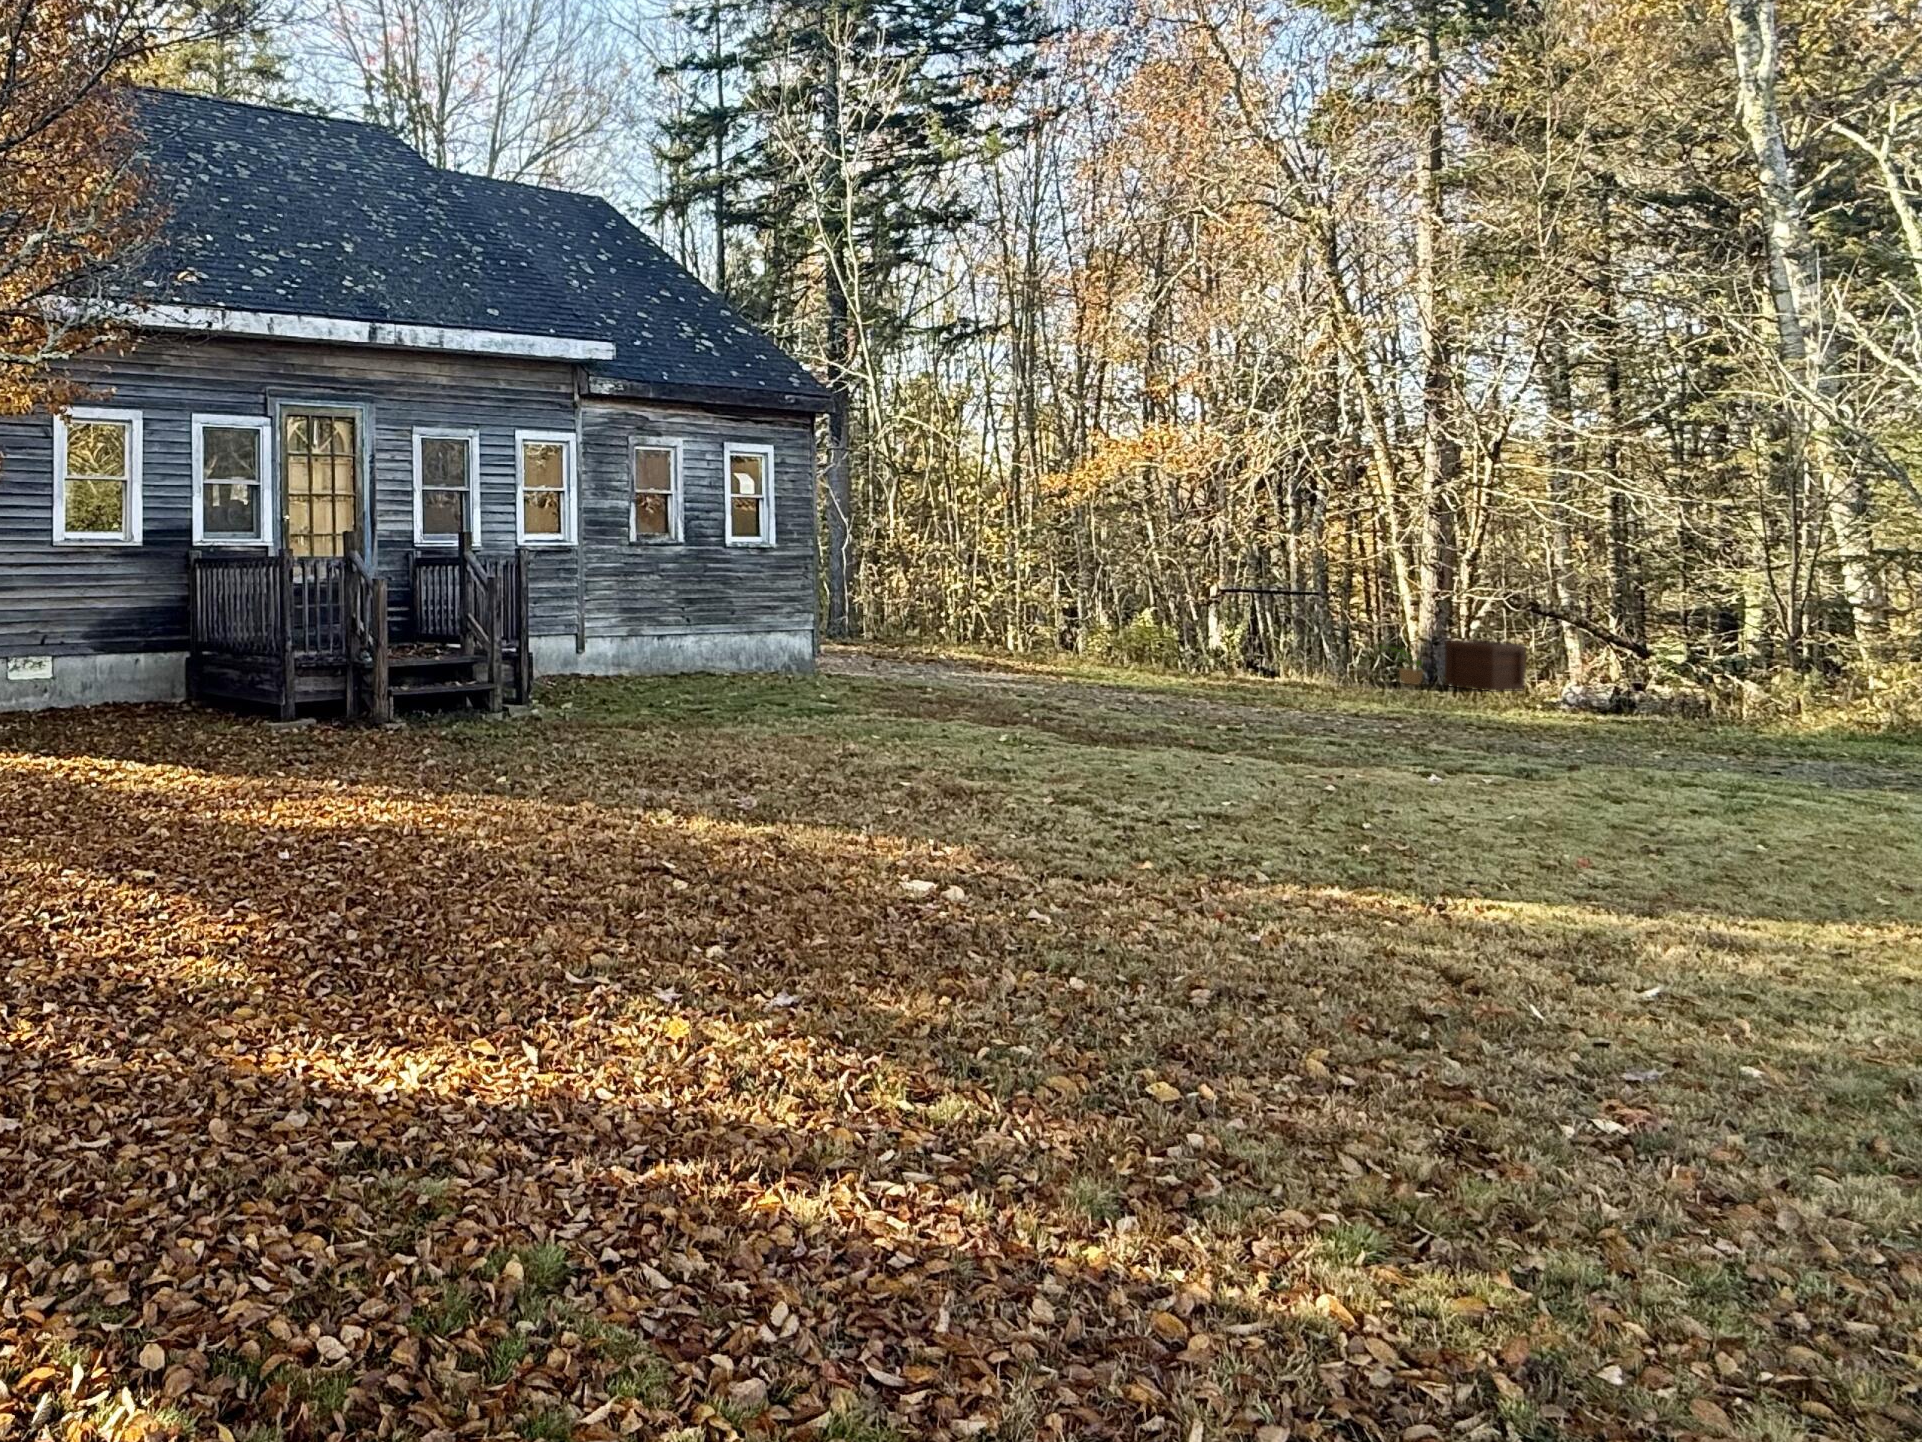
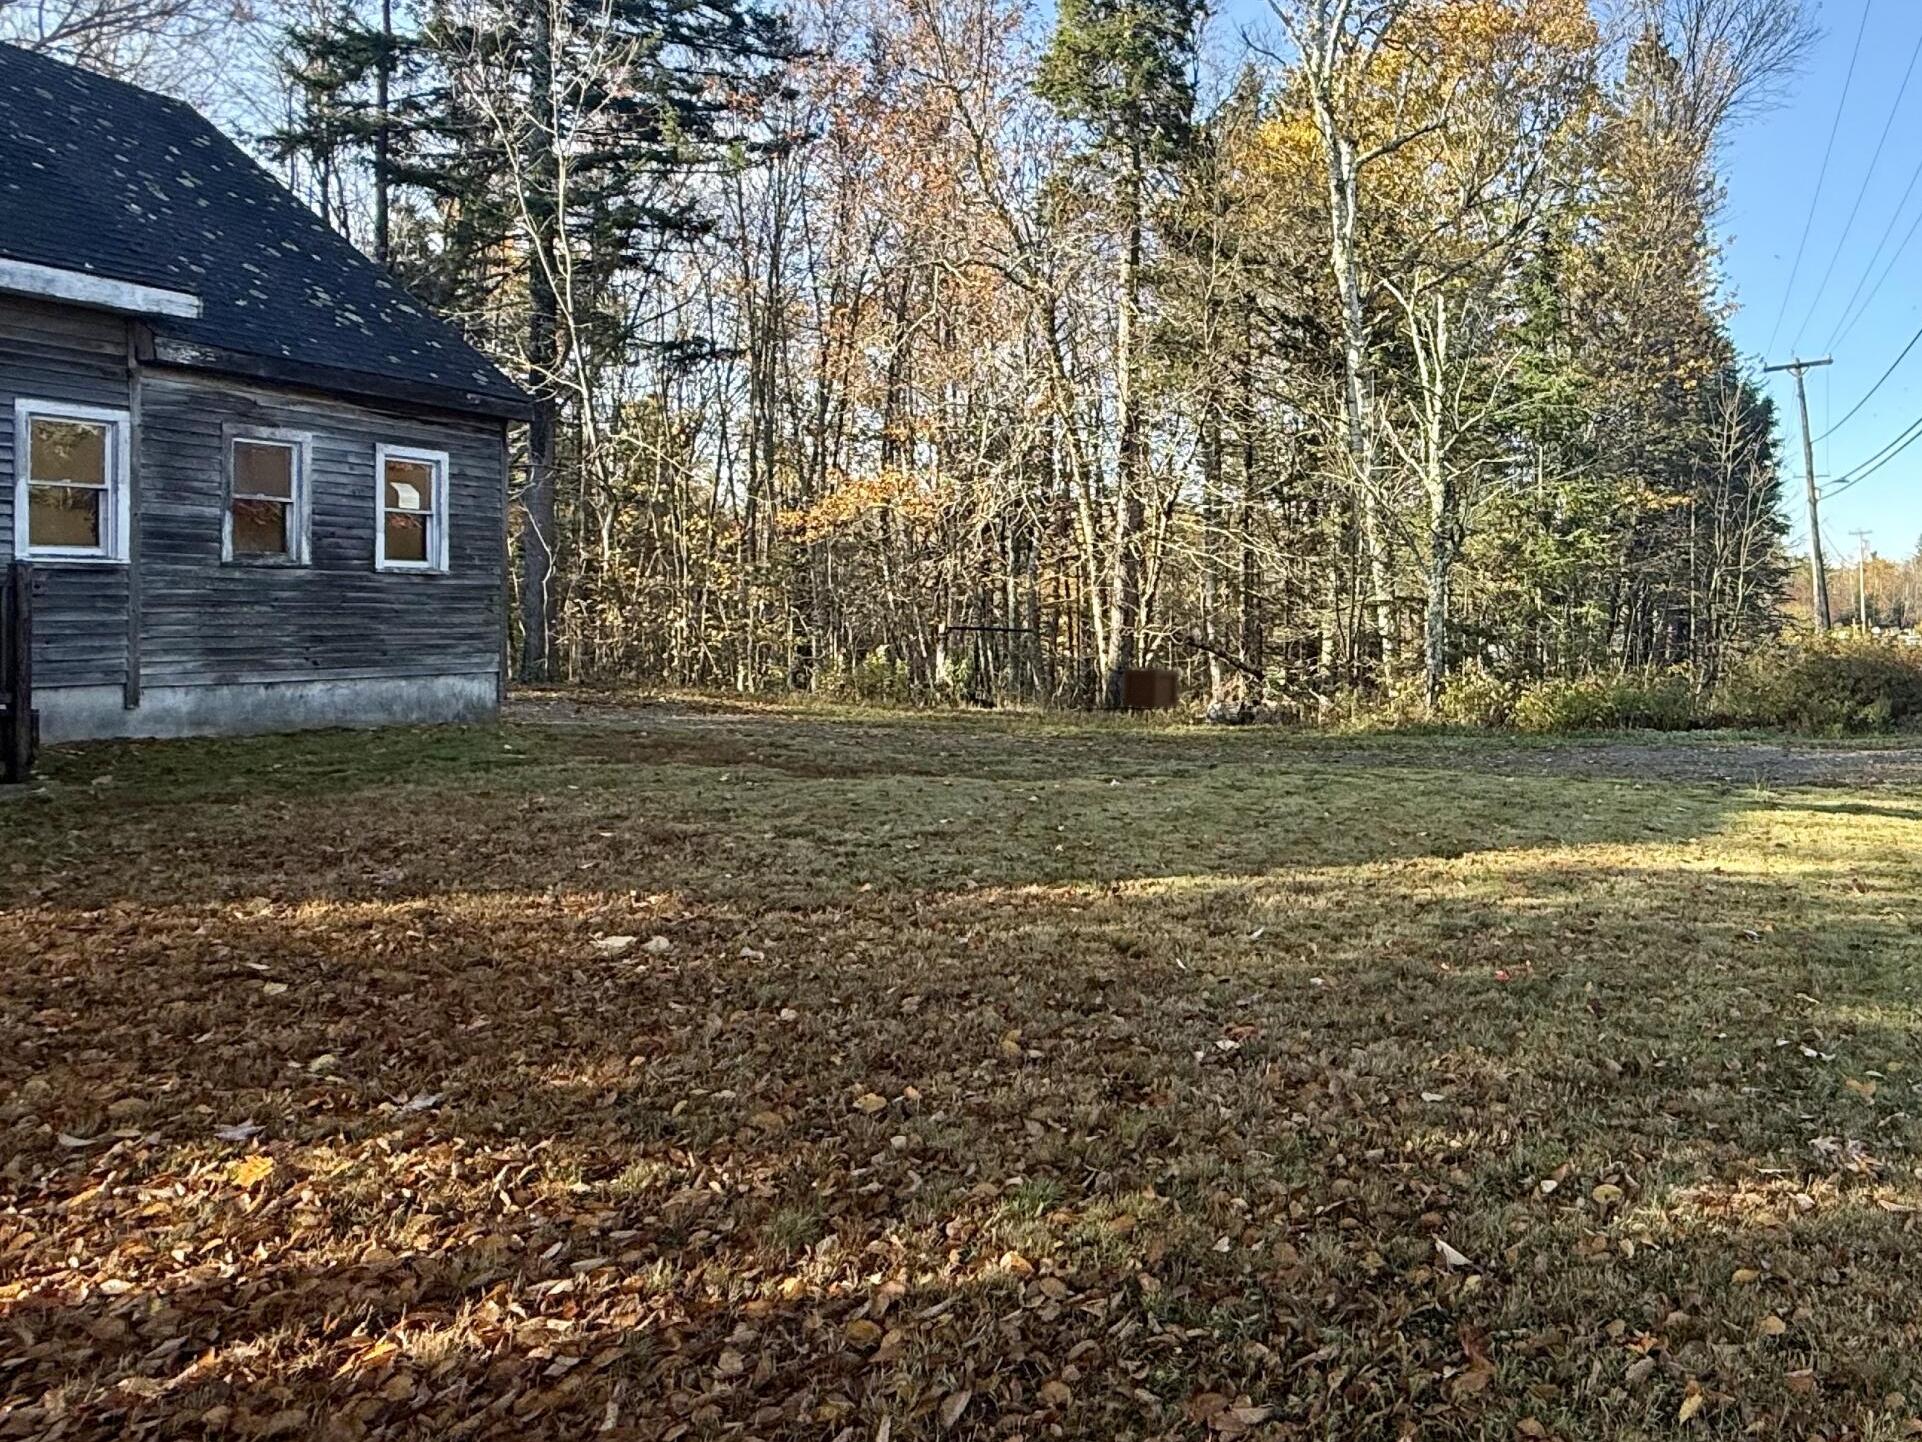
potted plant: present [1380,646,1423,685] -> none [1072,675,1109,708]

